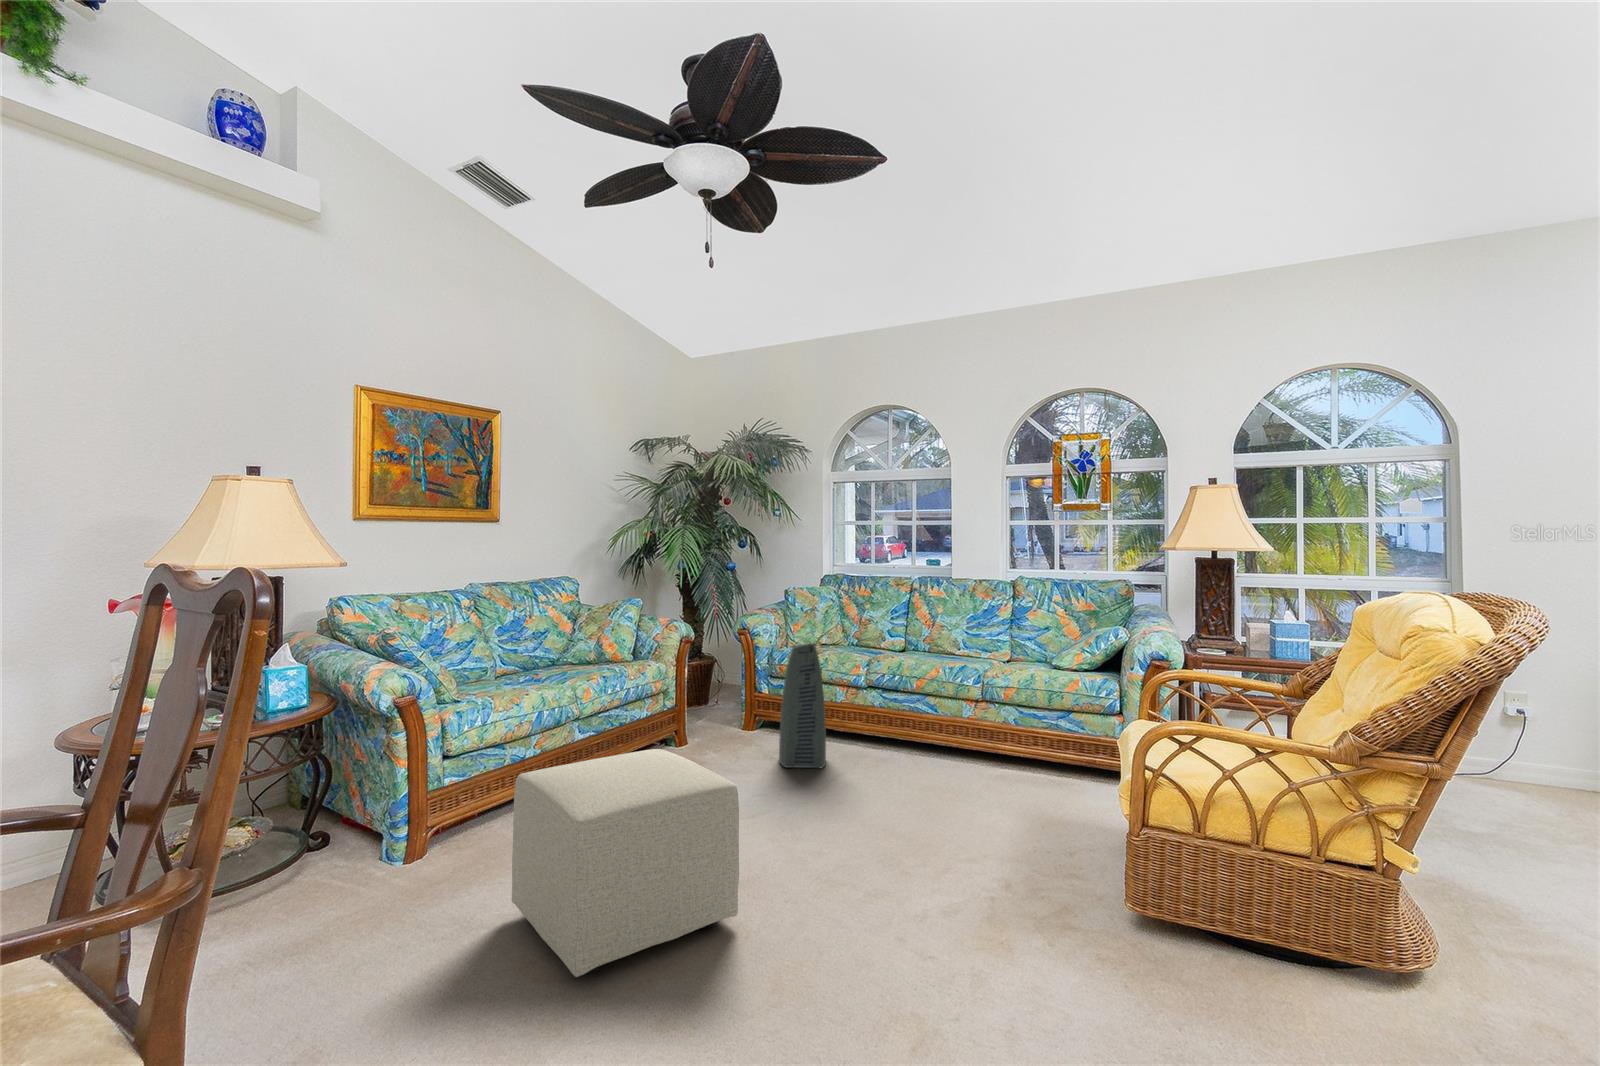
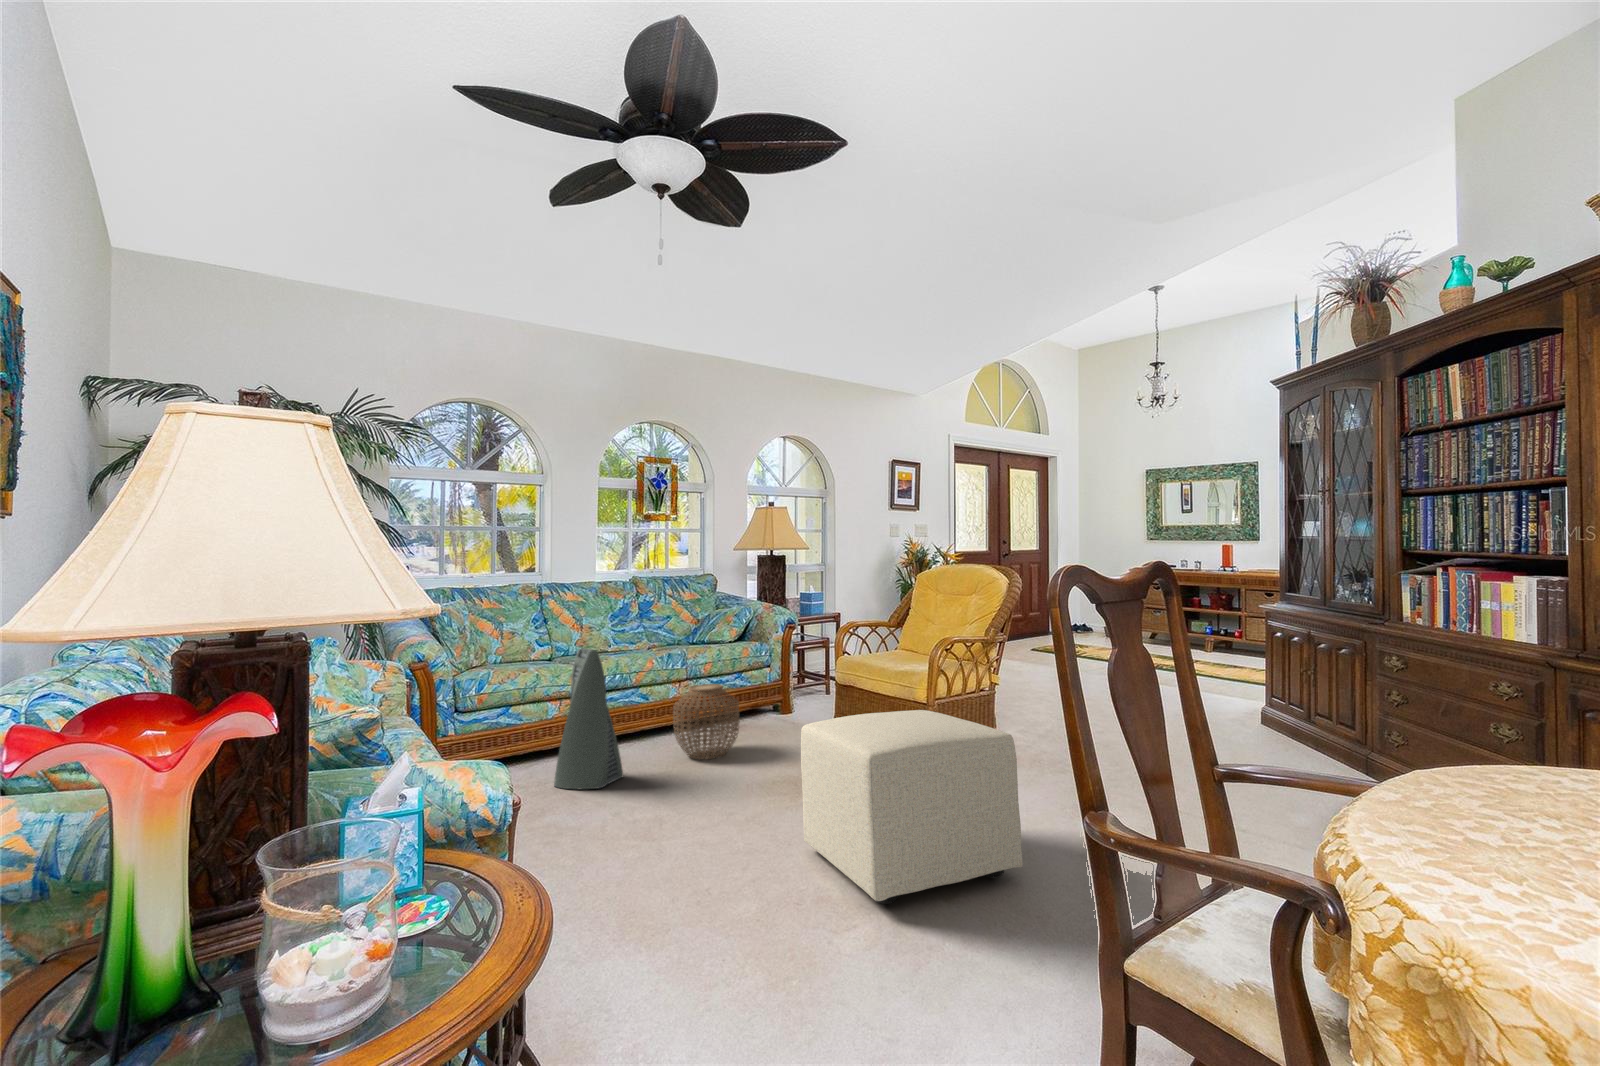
woven basket: none [879,705,952,791] -> present [673,684,739,760]

